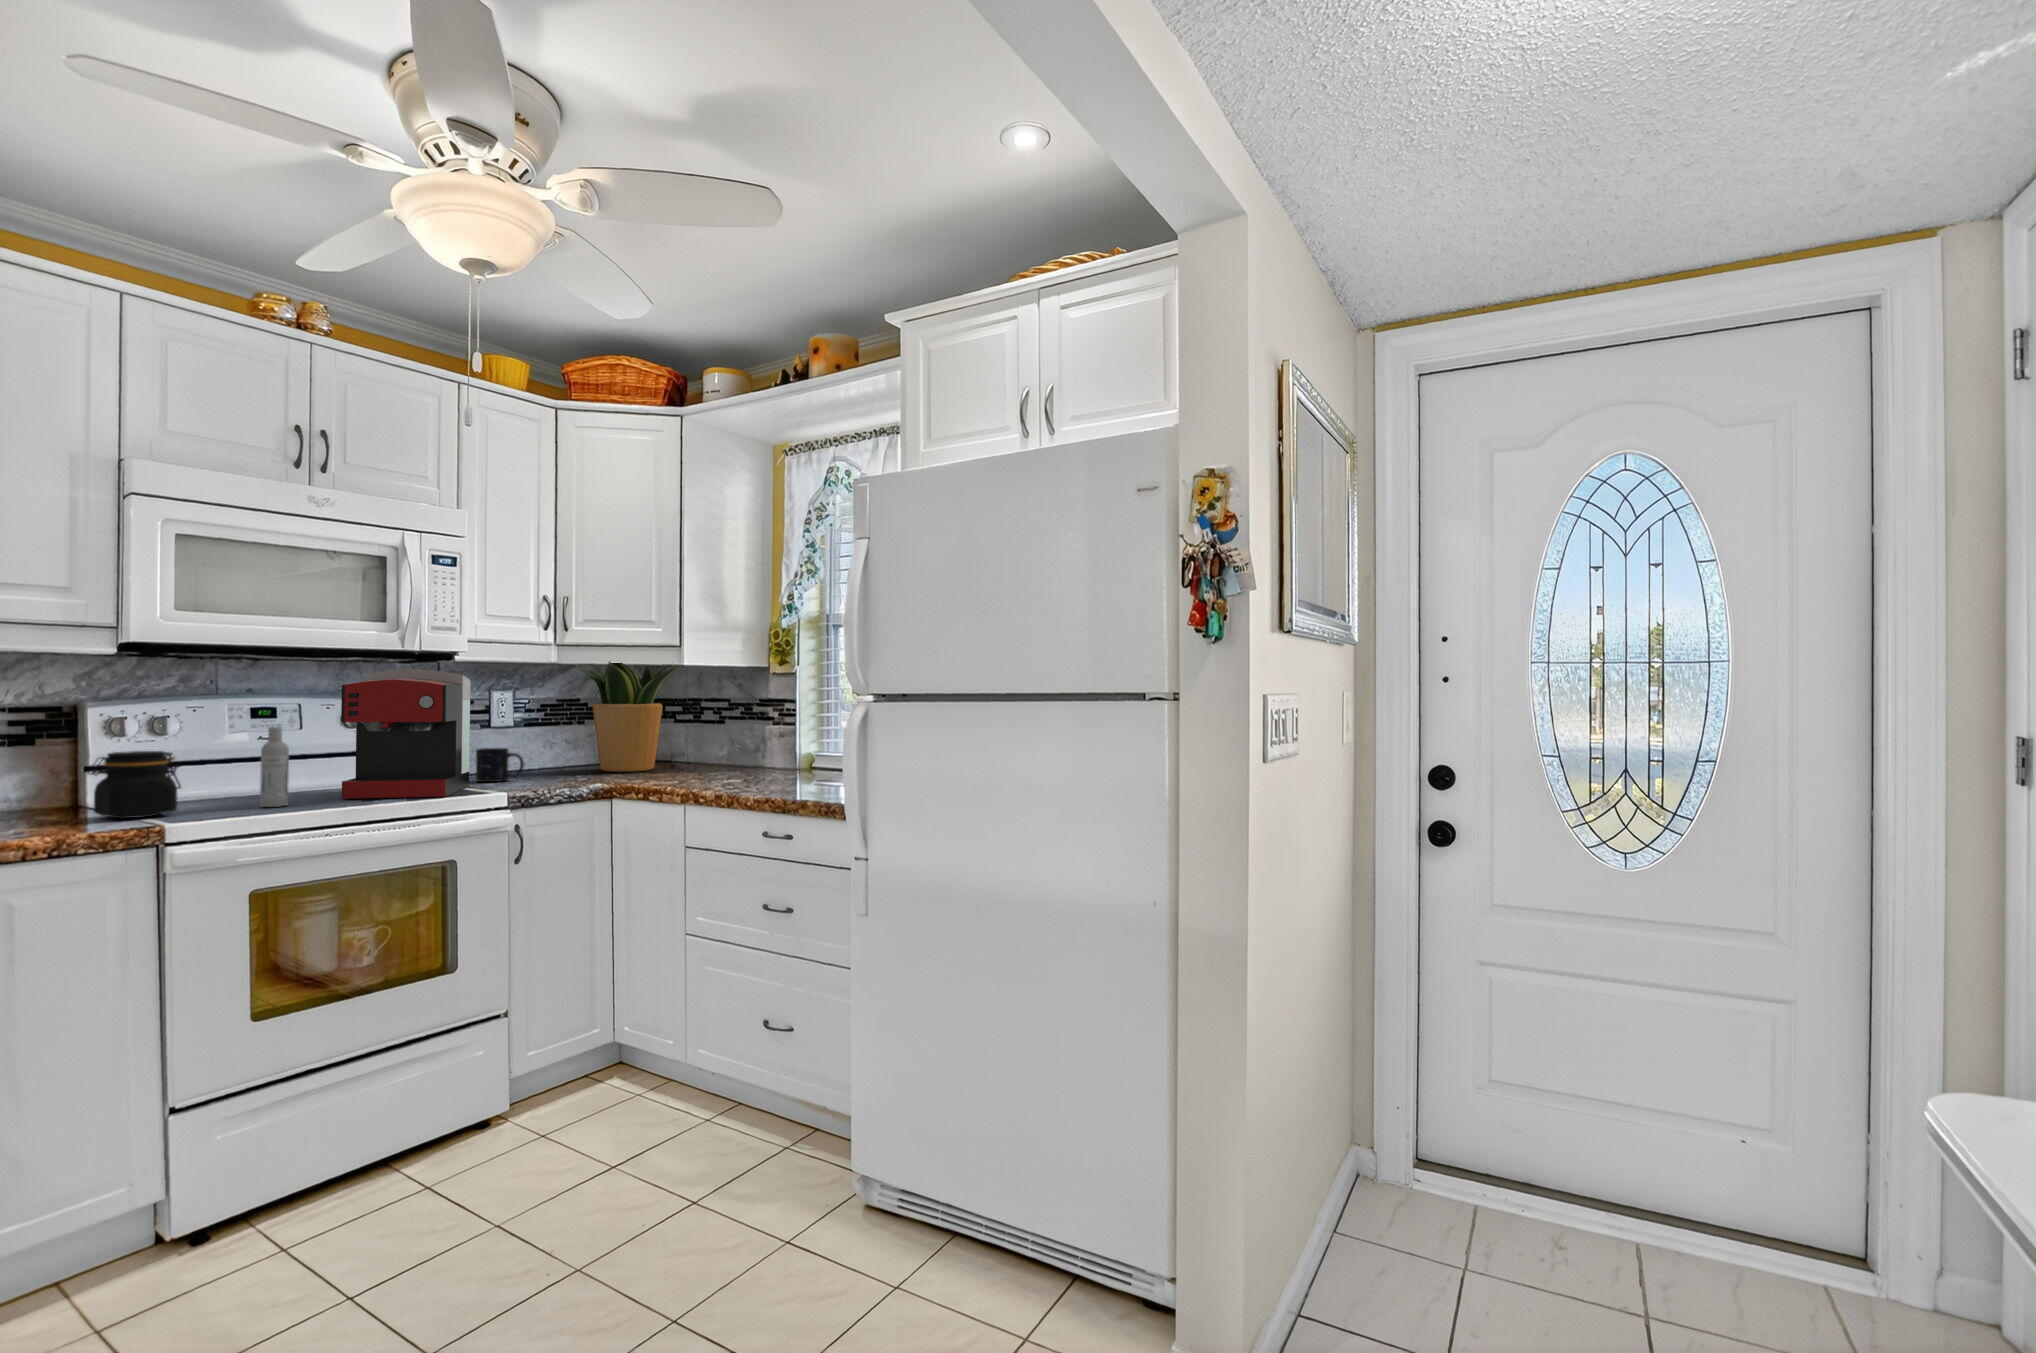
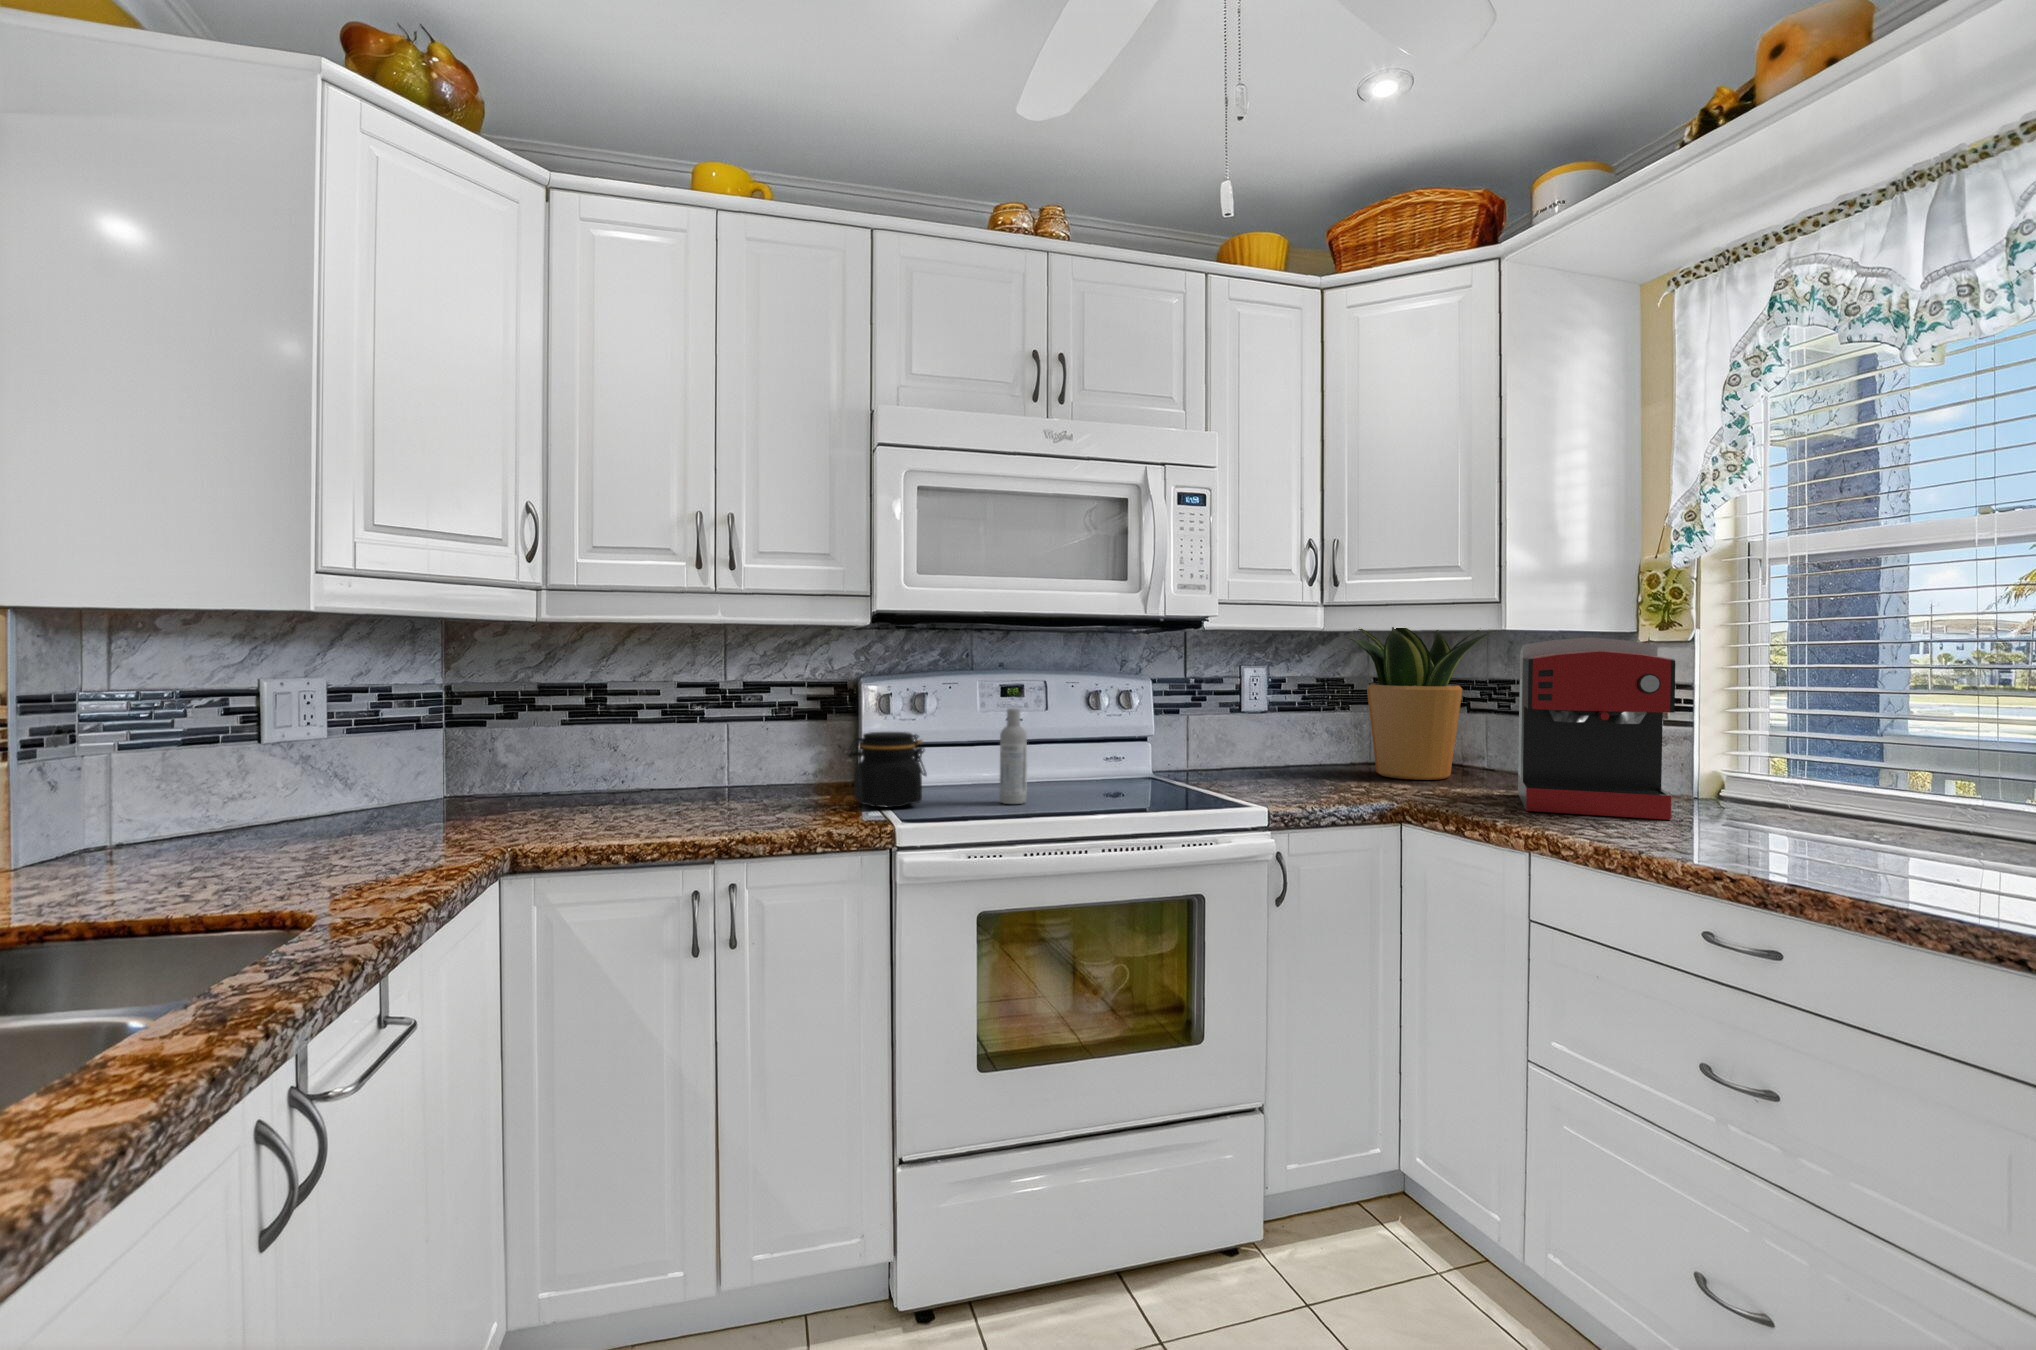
coffee maker: present [341,669,470,799] -> present [1518,637,1675,820]
mug: present [476,748,524,782] -> none [1227,739,1283,784]

